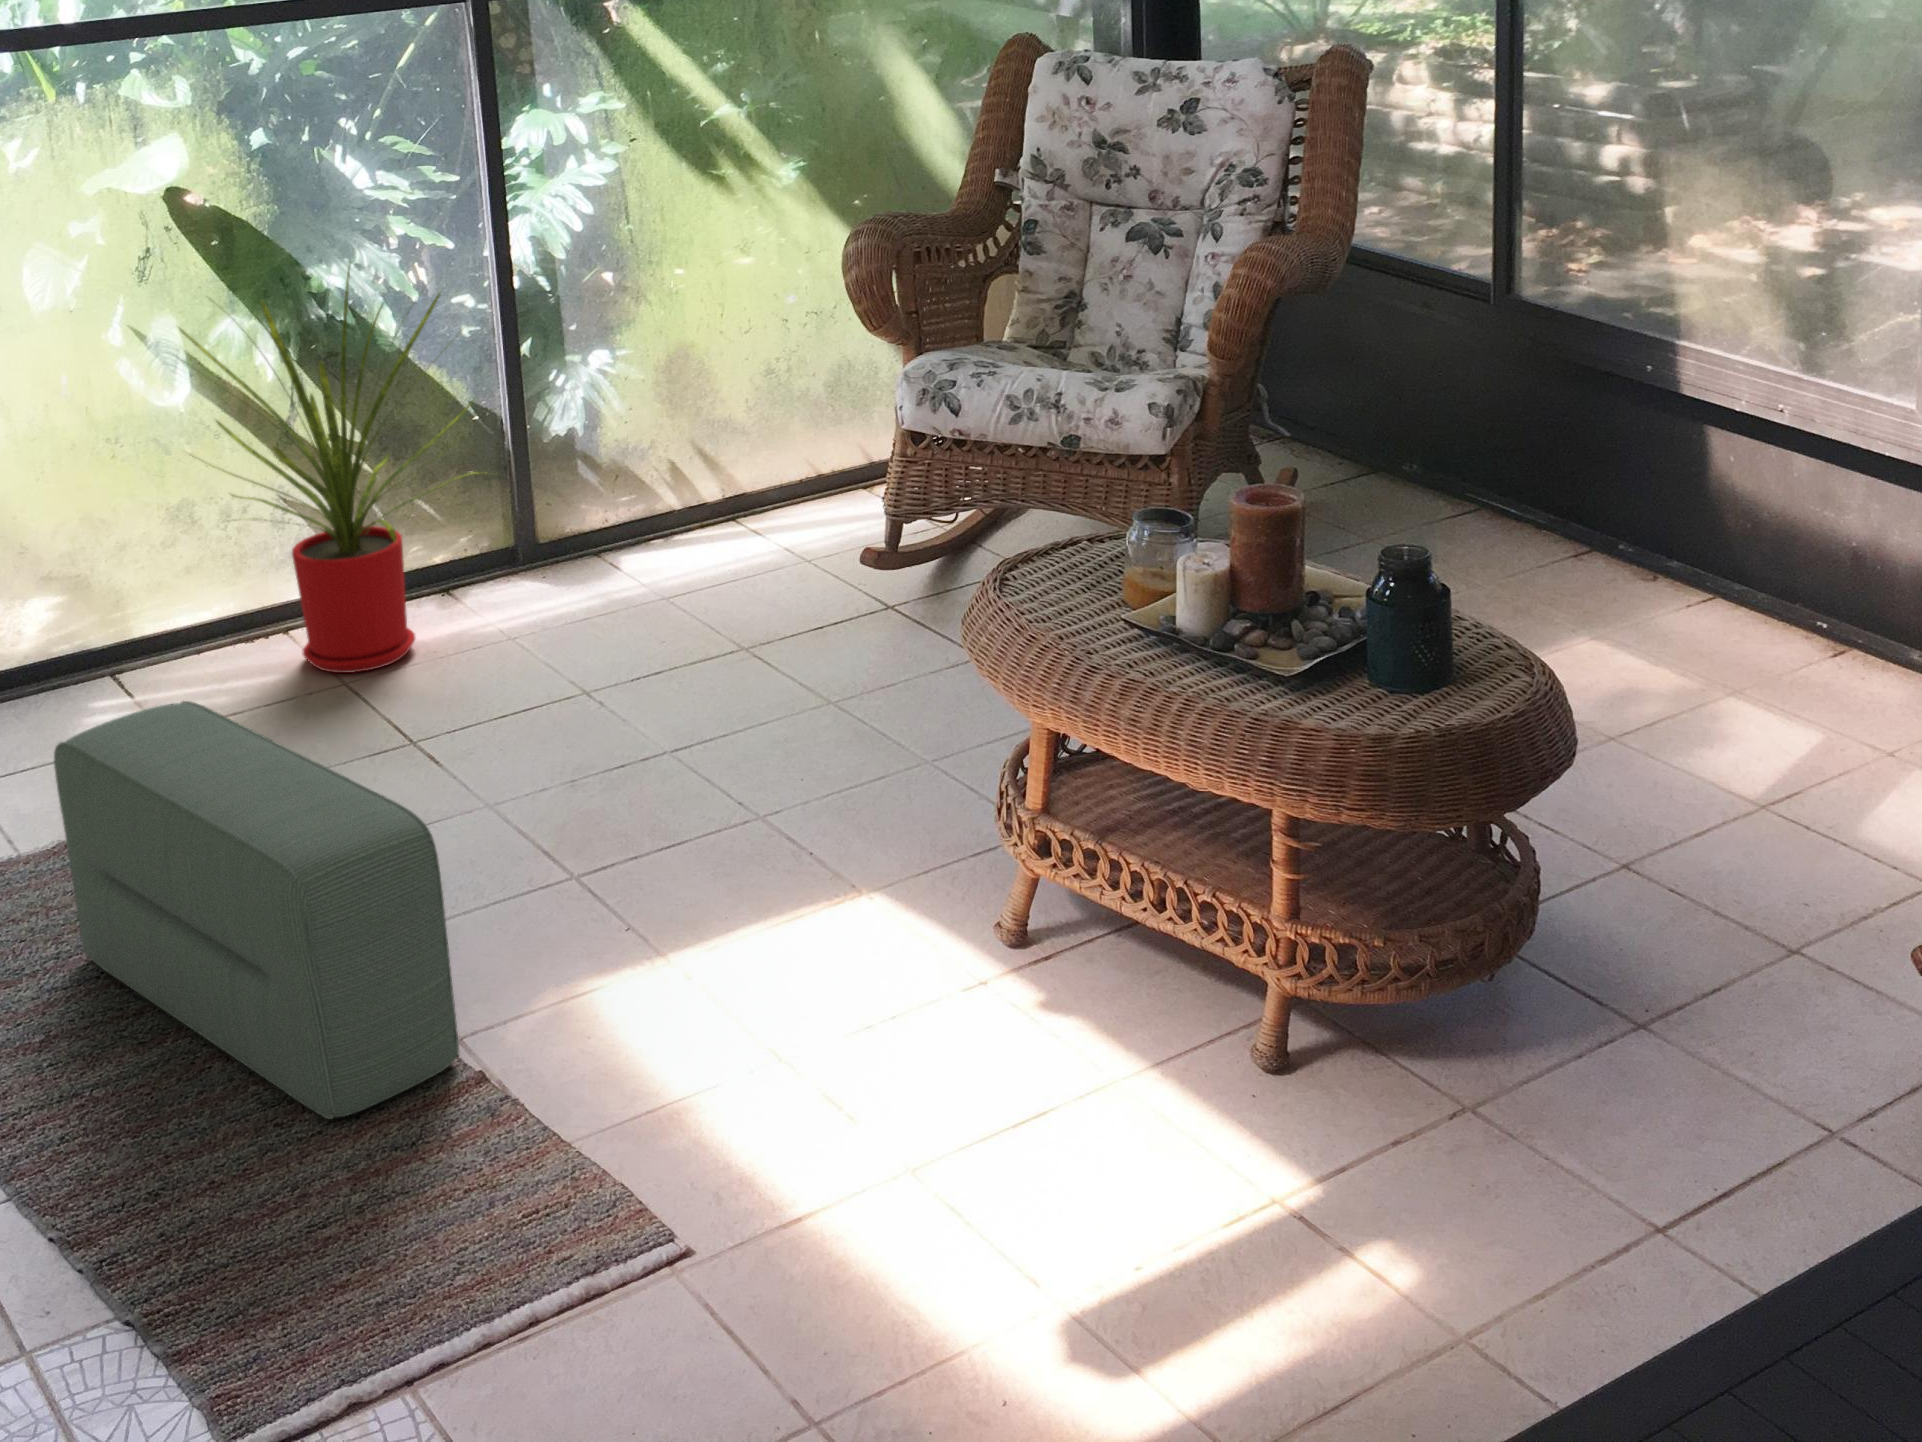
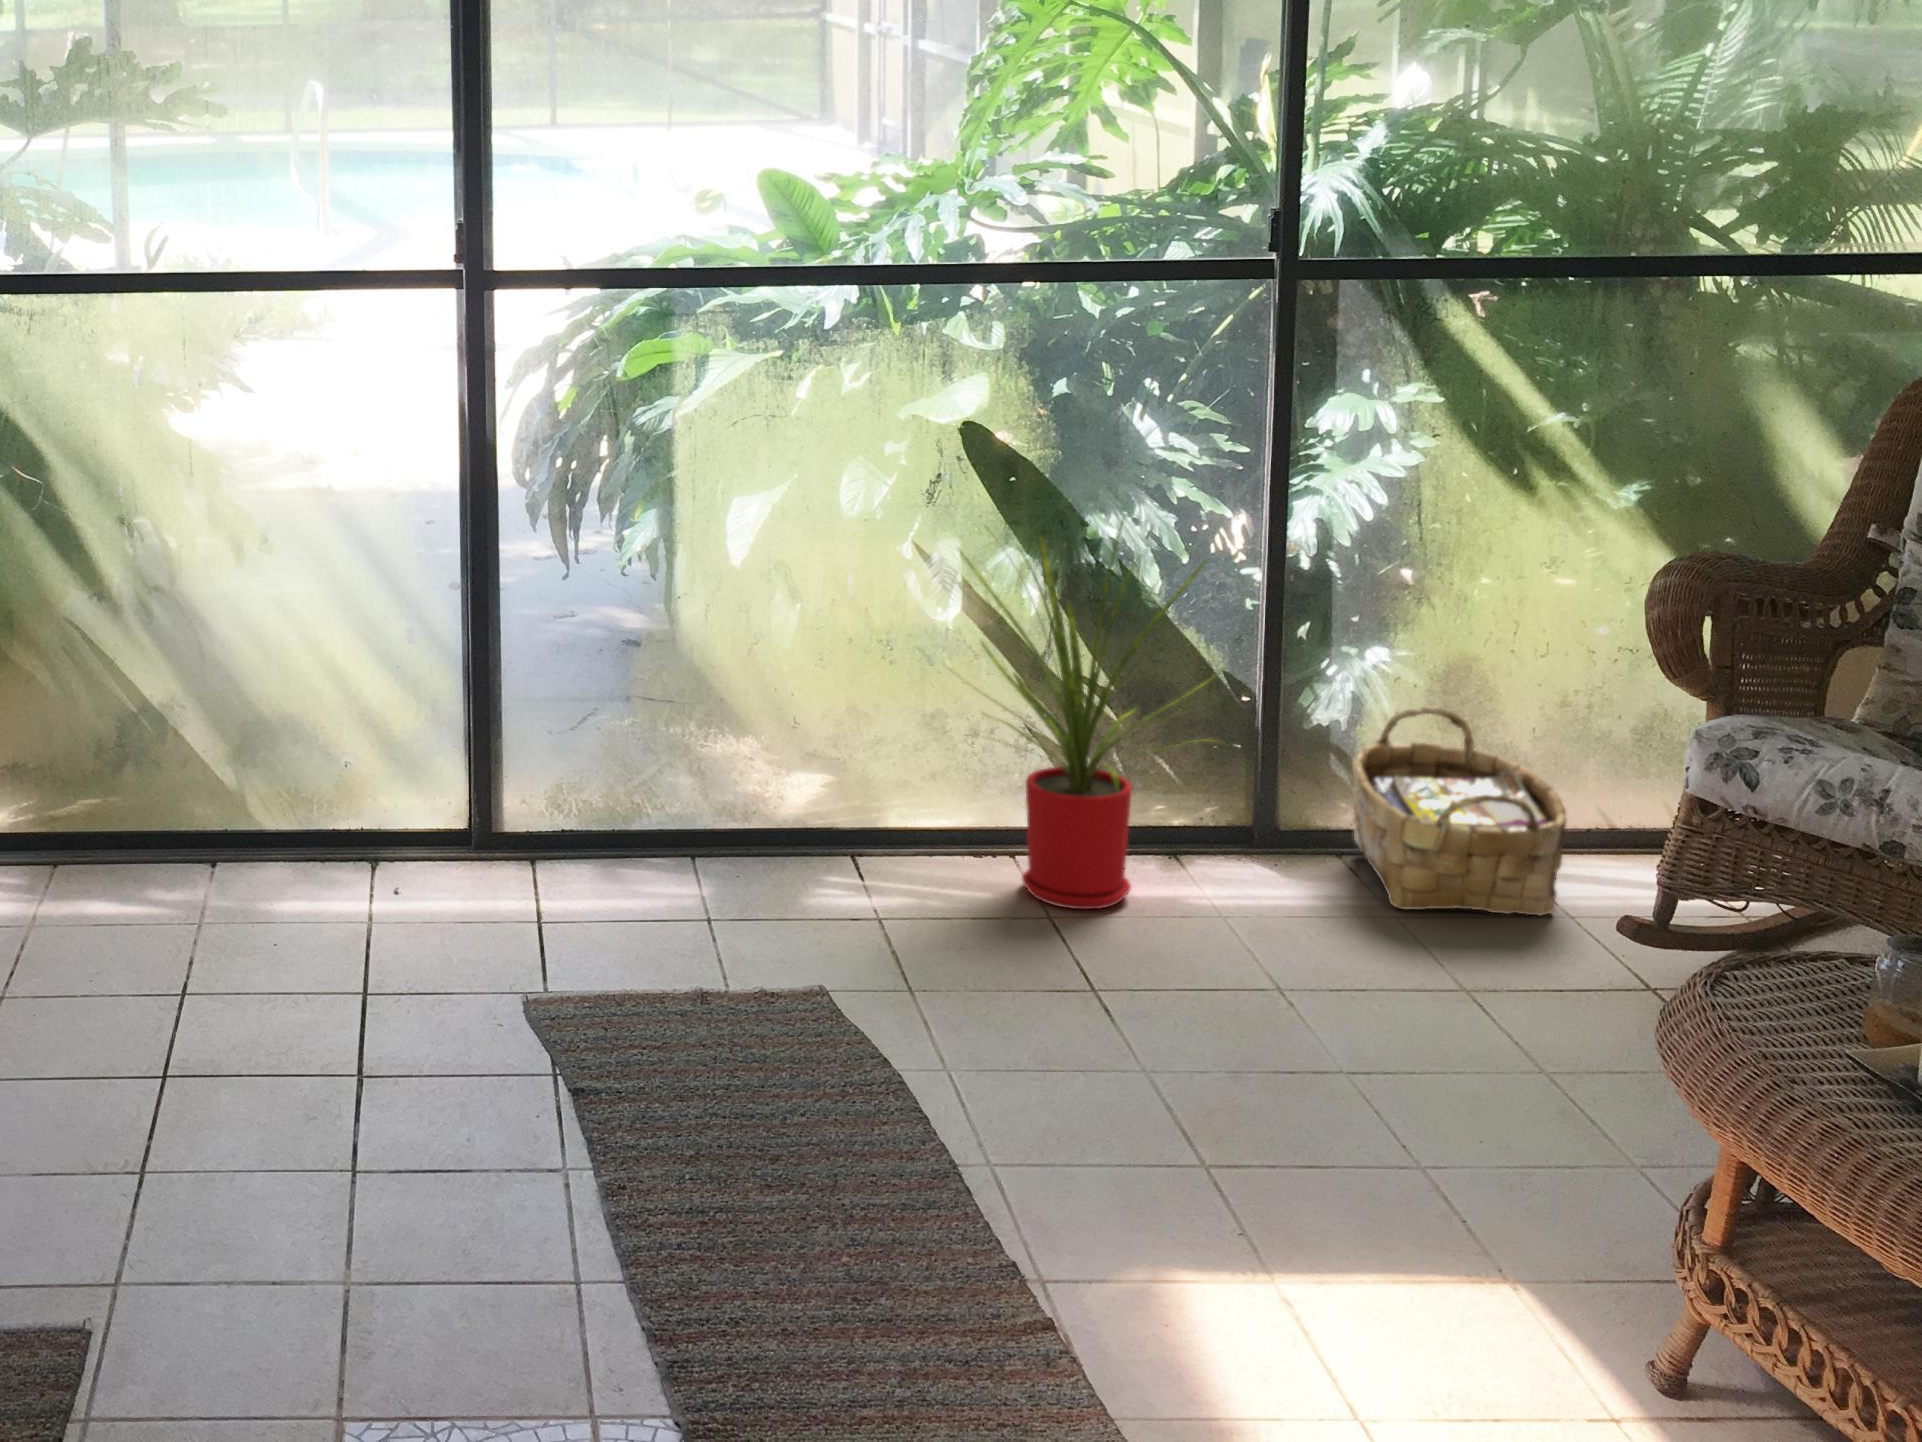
woven basket: none [598,397,797,593] -> present [1352,707,1567,916]
pouf: present [54,701,459,1119] -> none [749,885,1043,1315]

